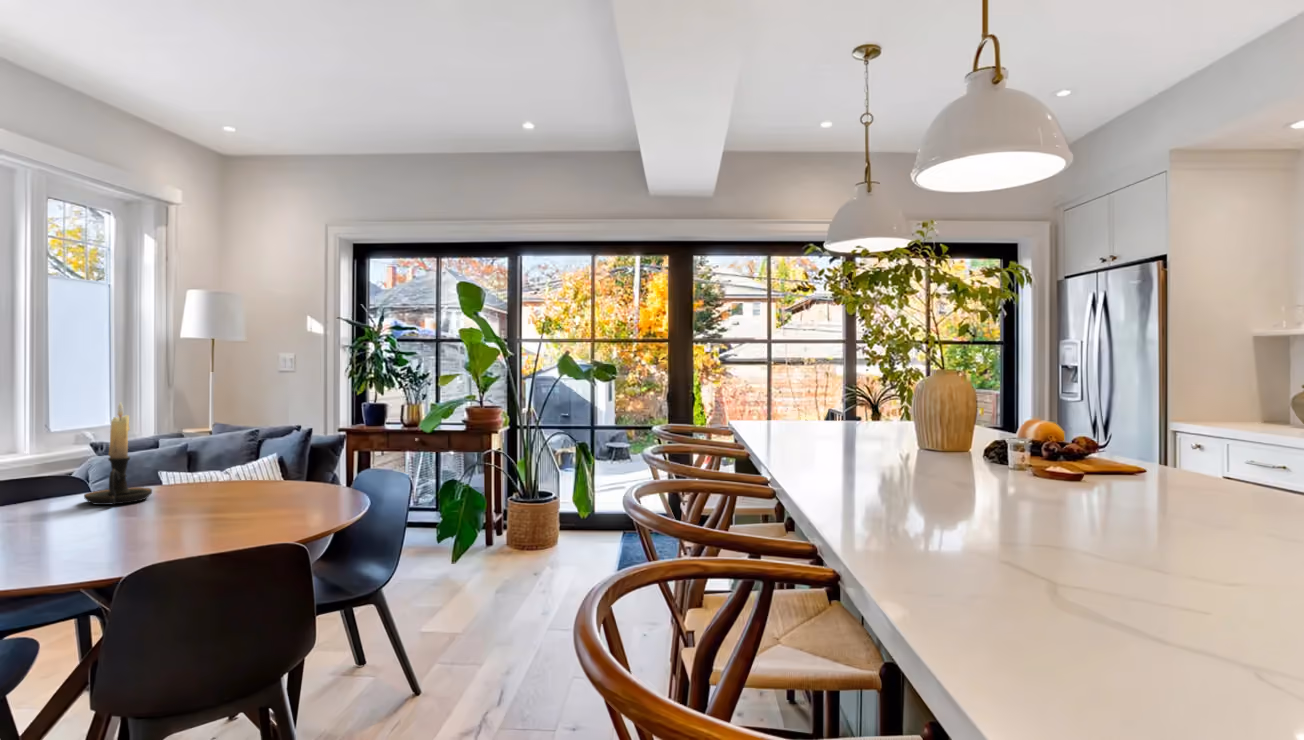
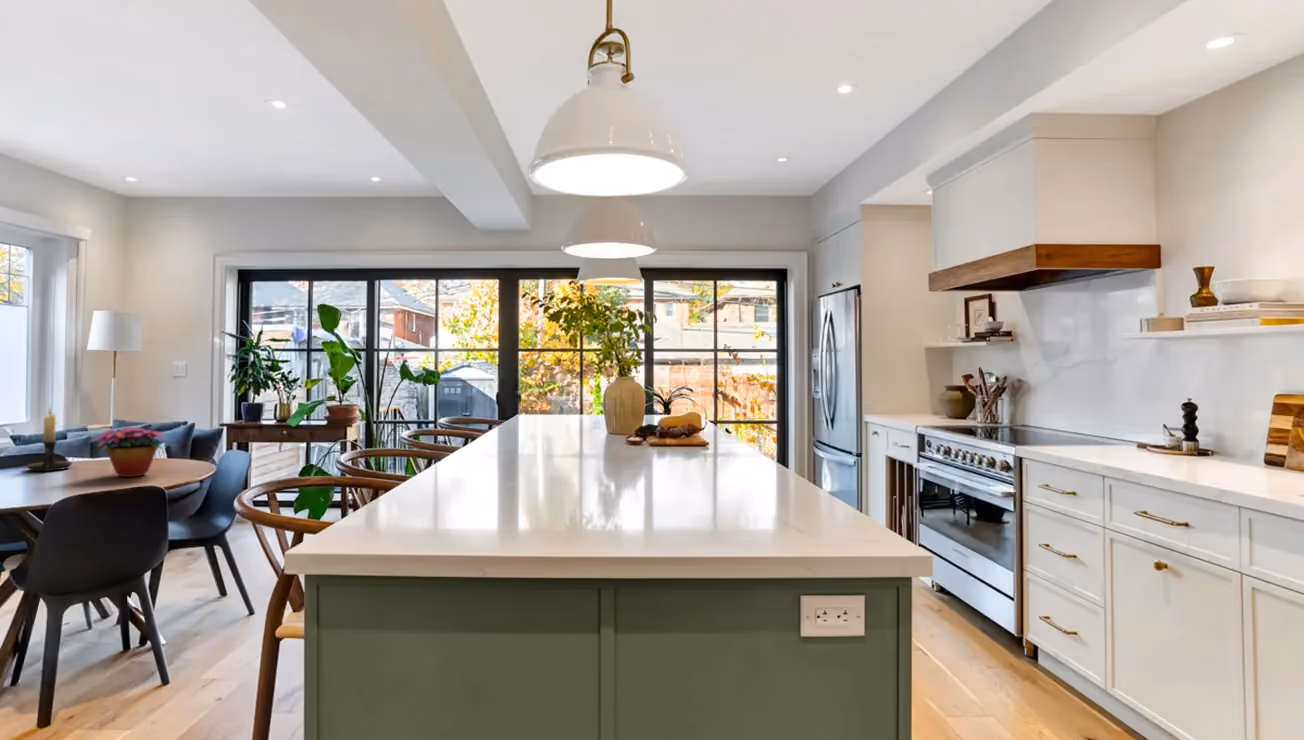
flower arrangement: none [165,435,307,519] -> present [95,427,163,477]

